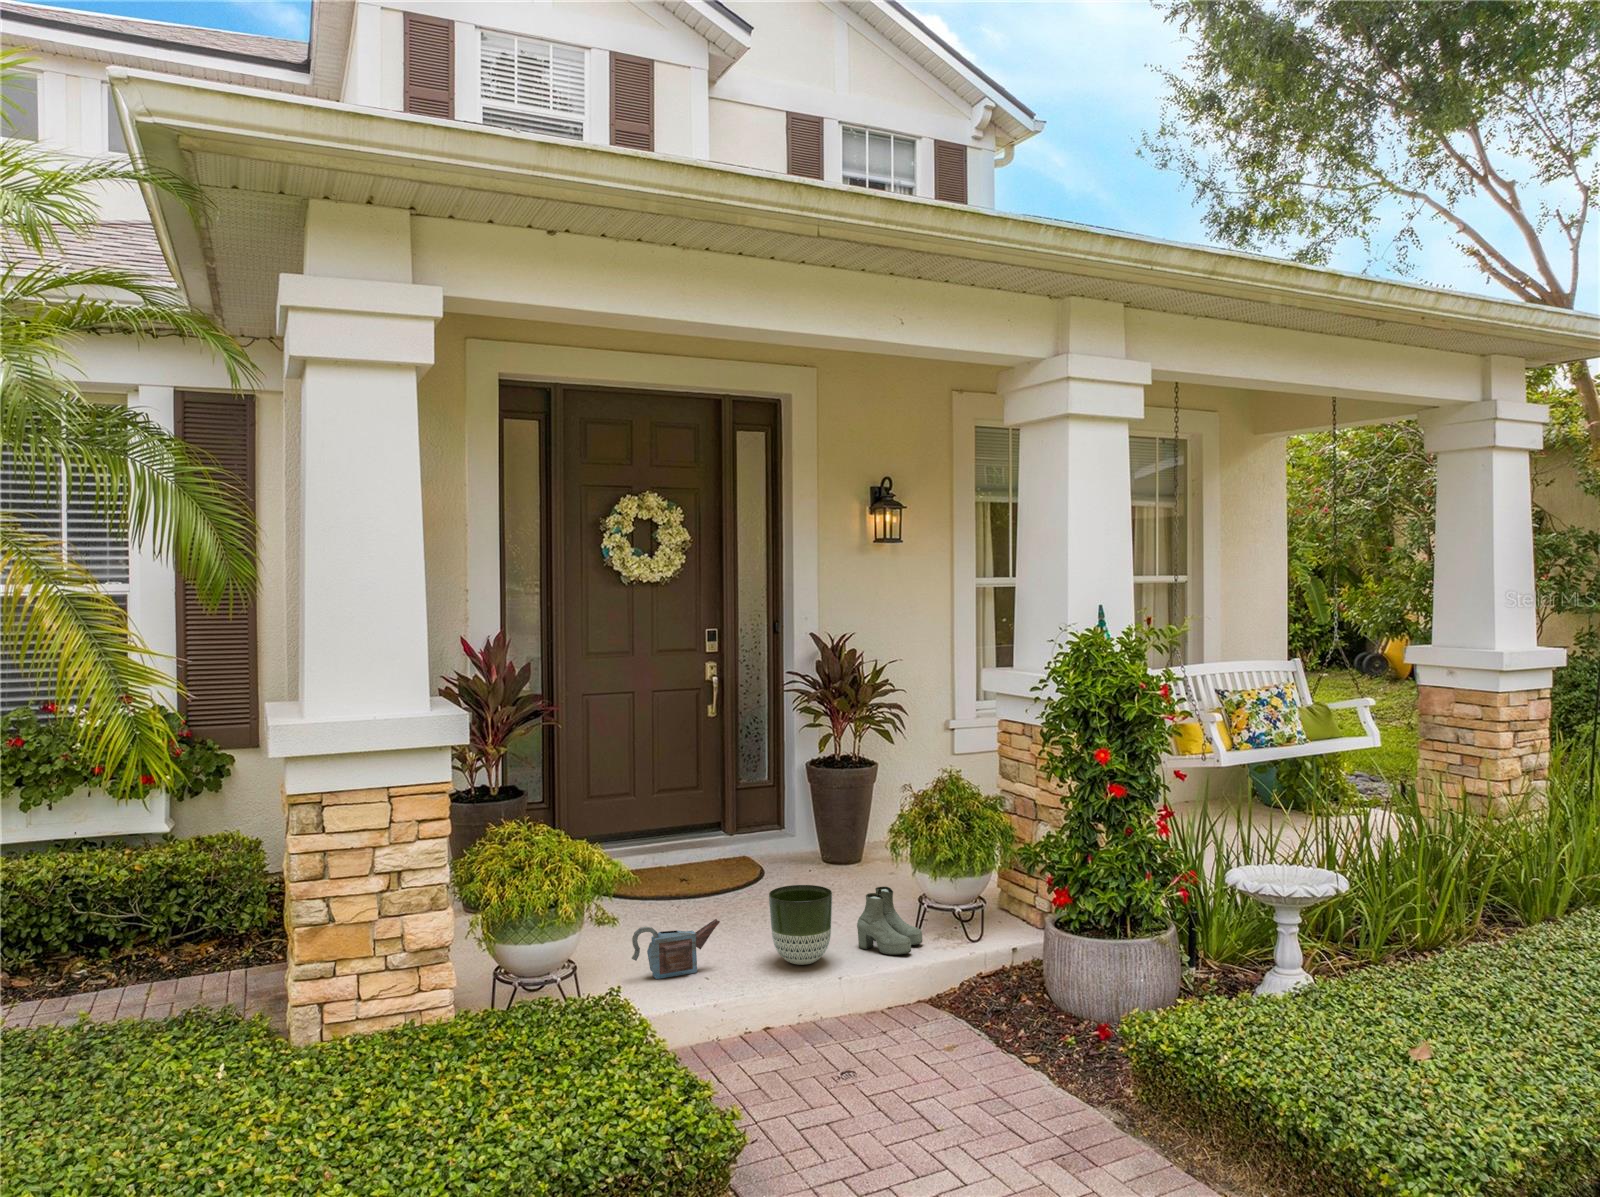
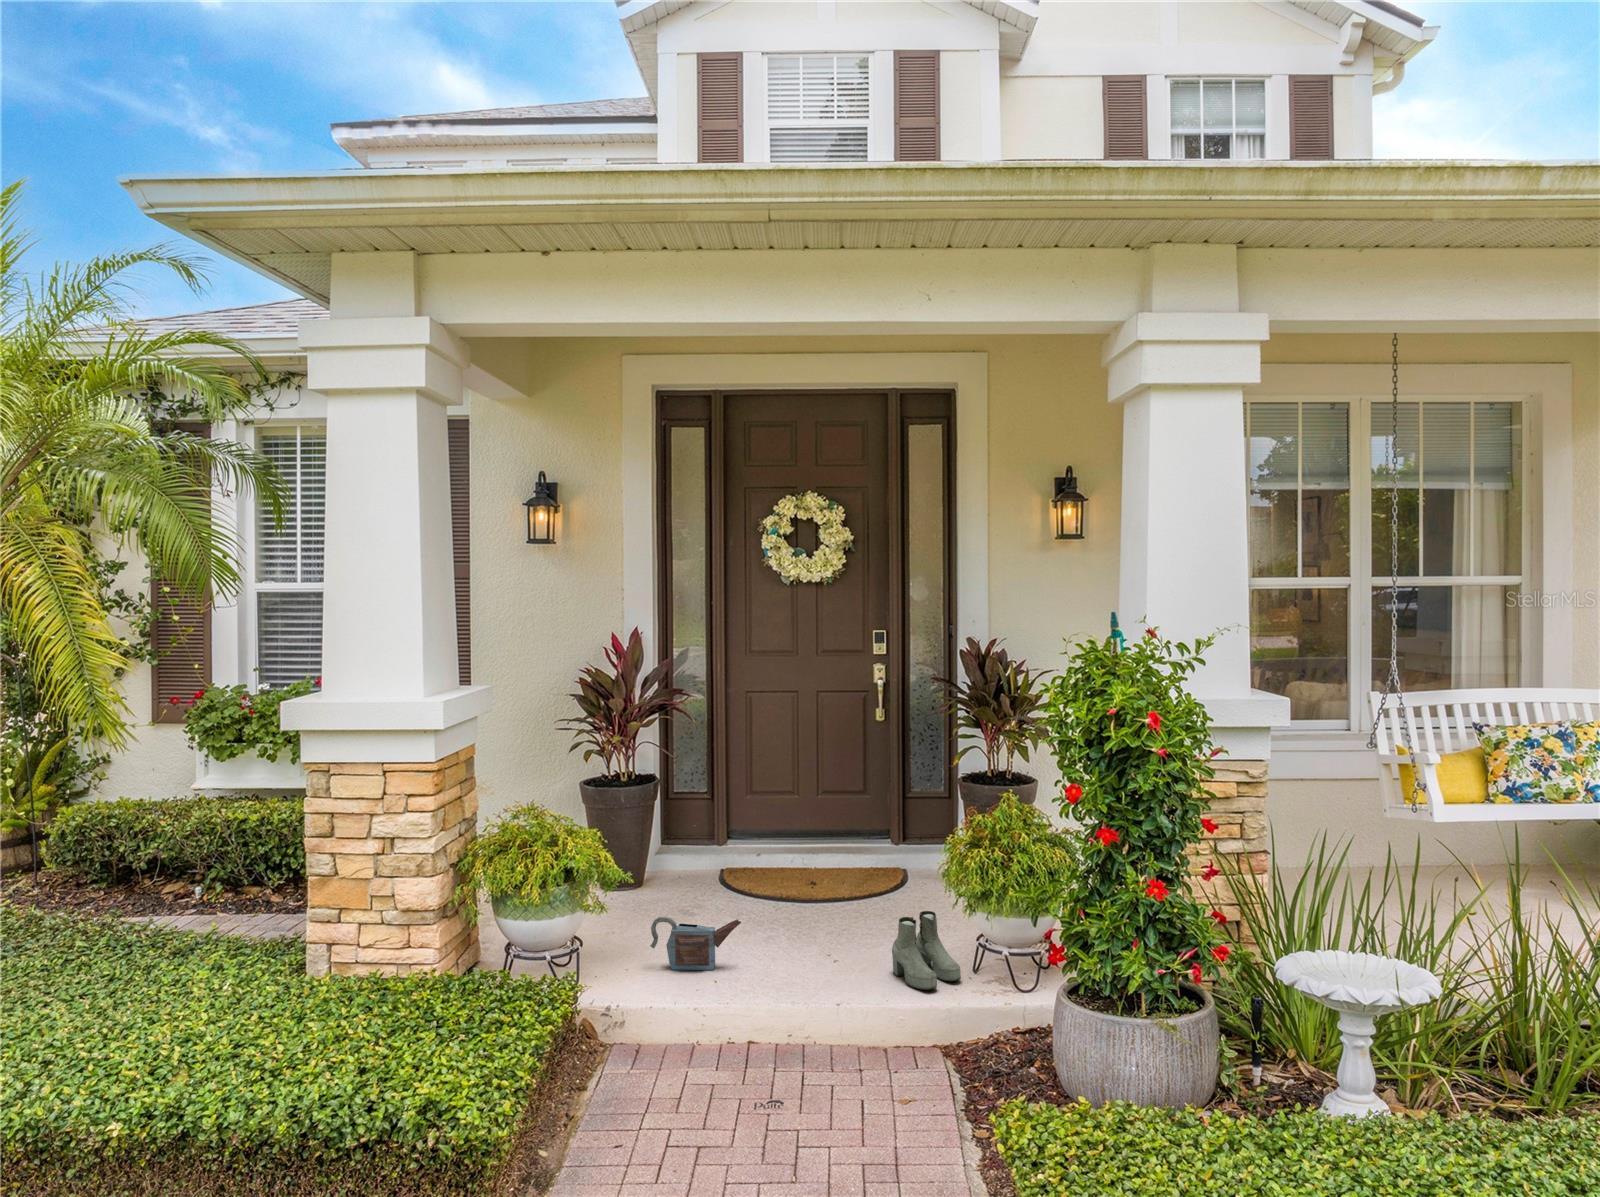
planter: present [769,885,832,965] -> none [786,896,852,982]

